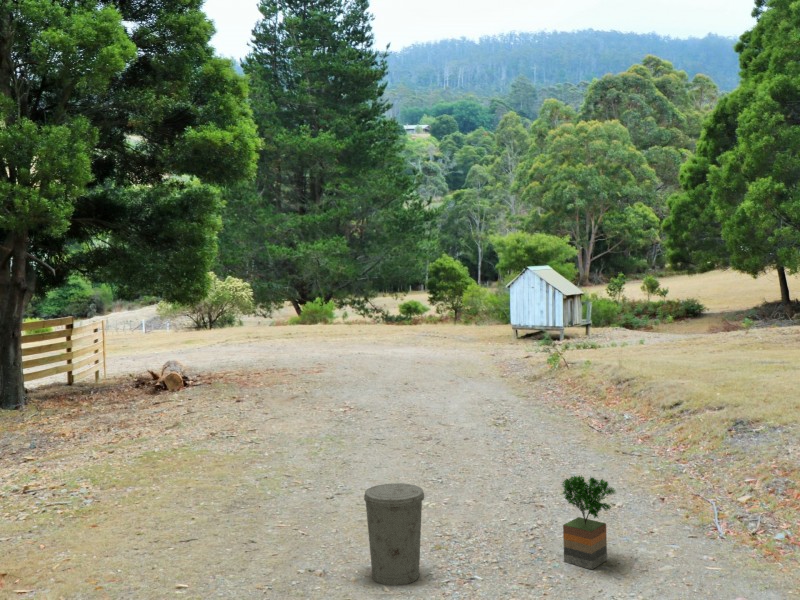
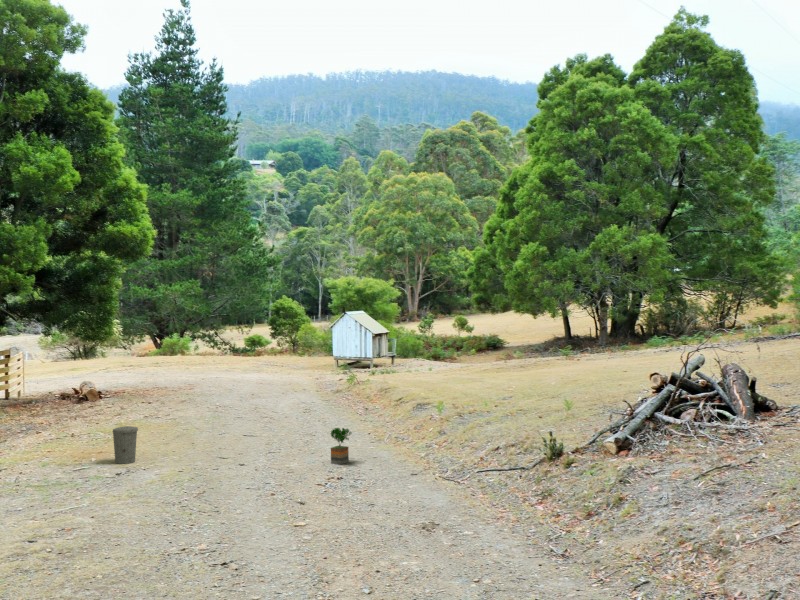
trash can: present [364,483,424,585] -> present [113,426,138,464]

